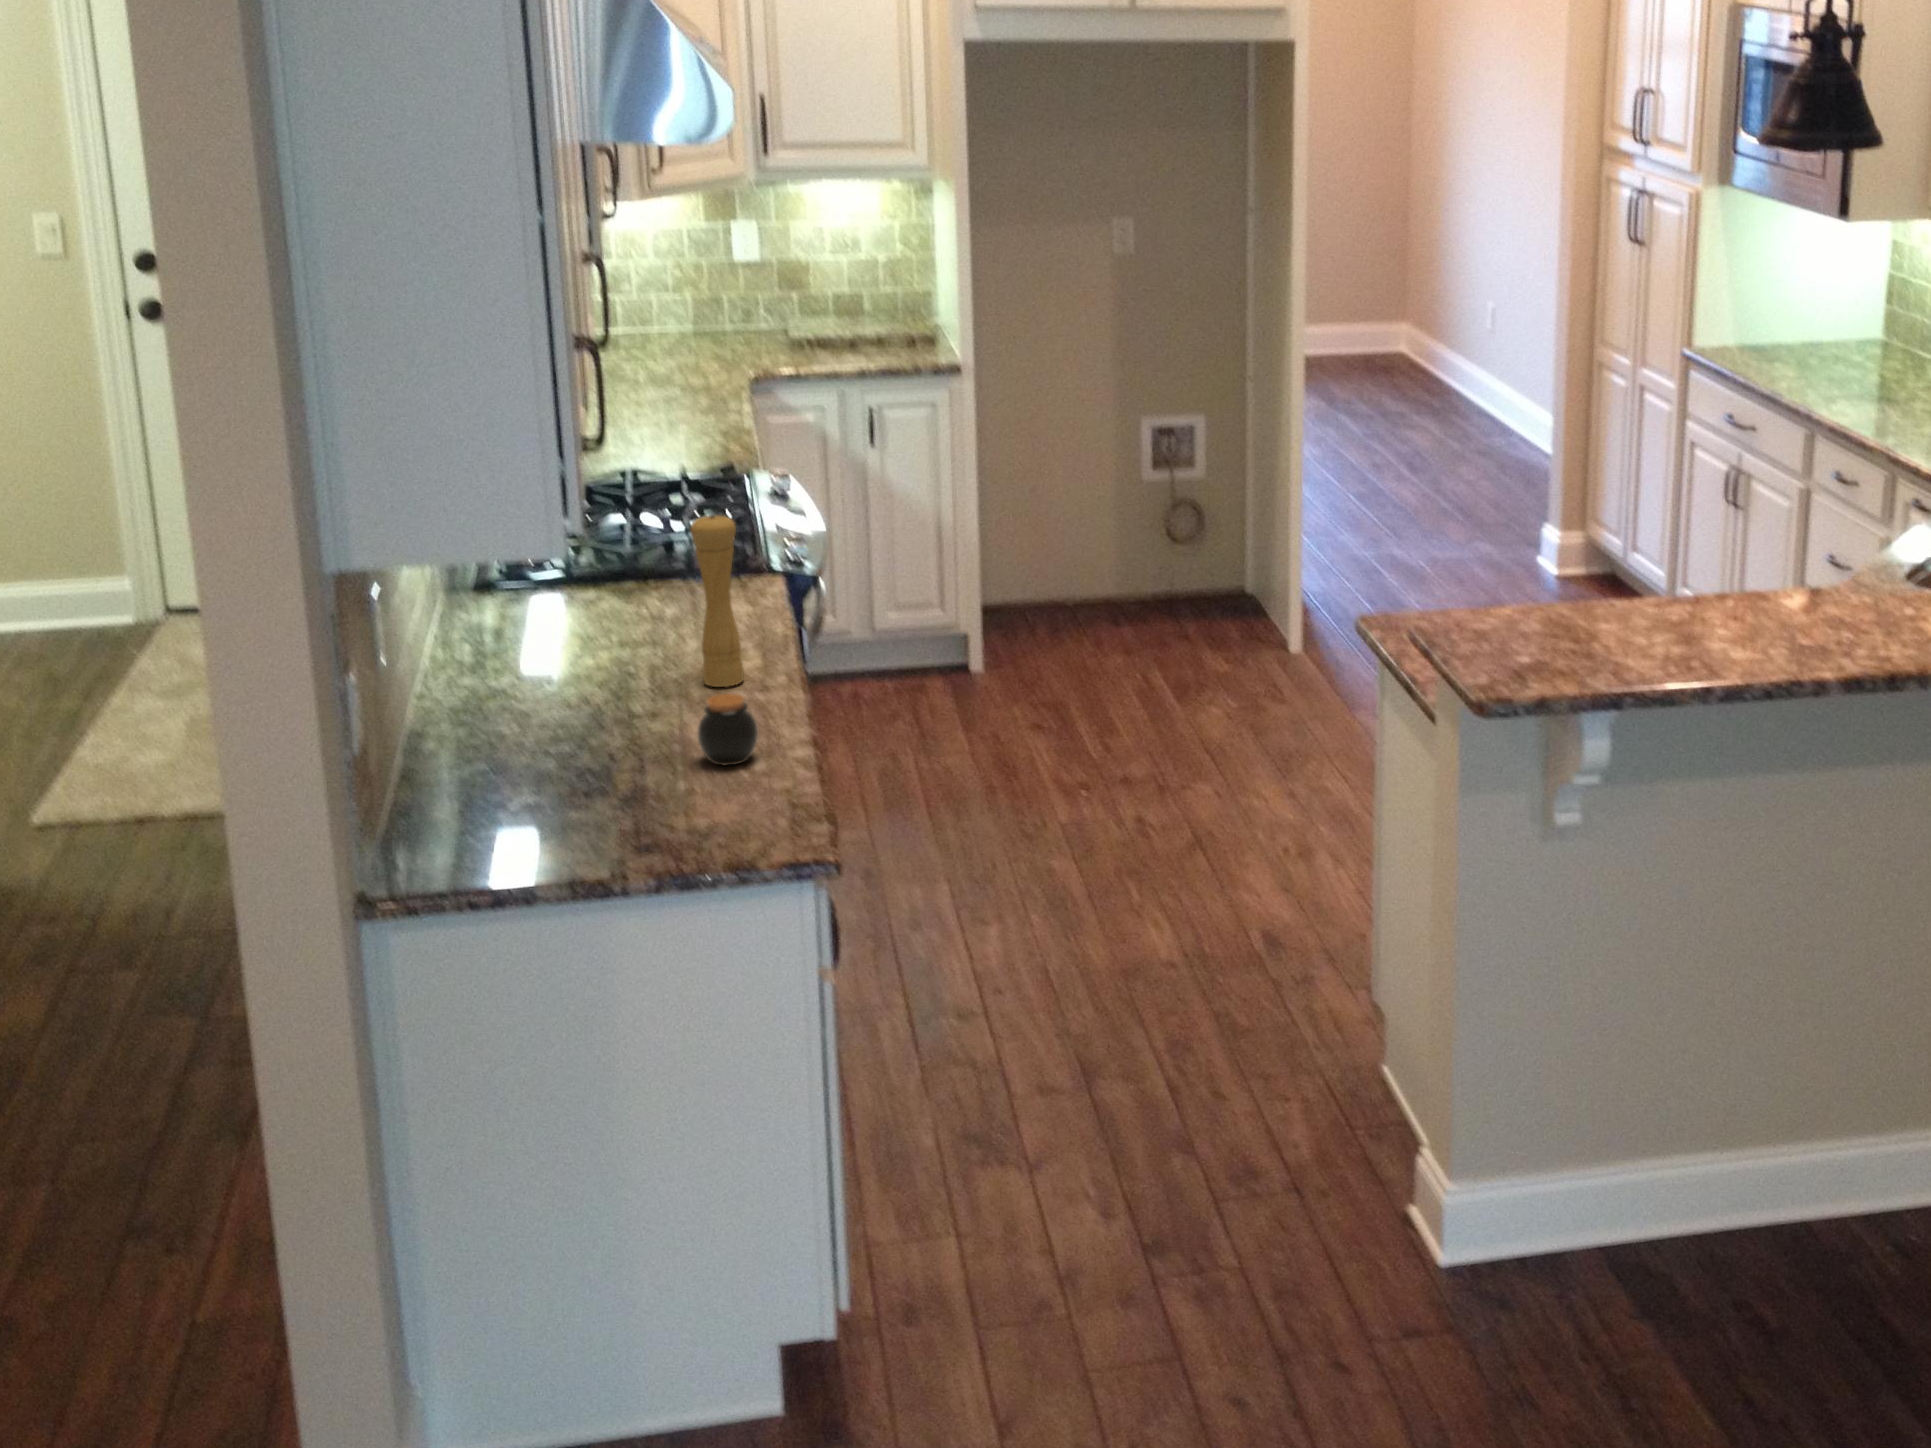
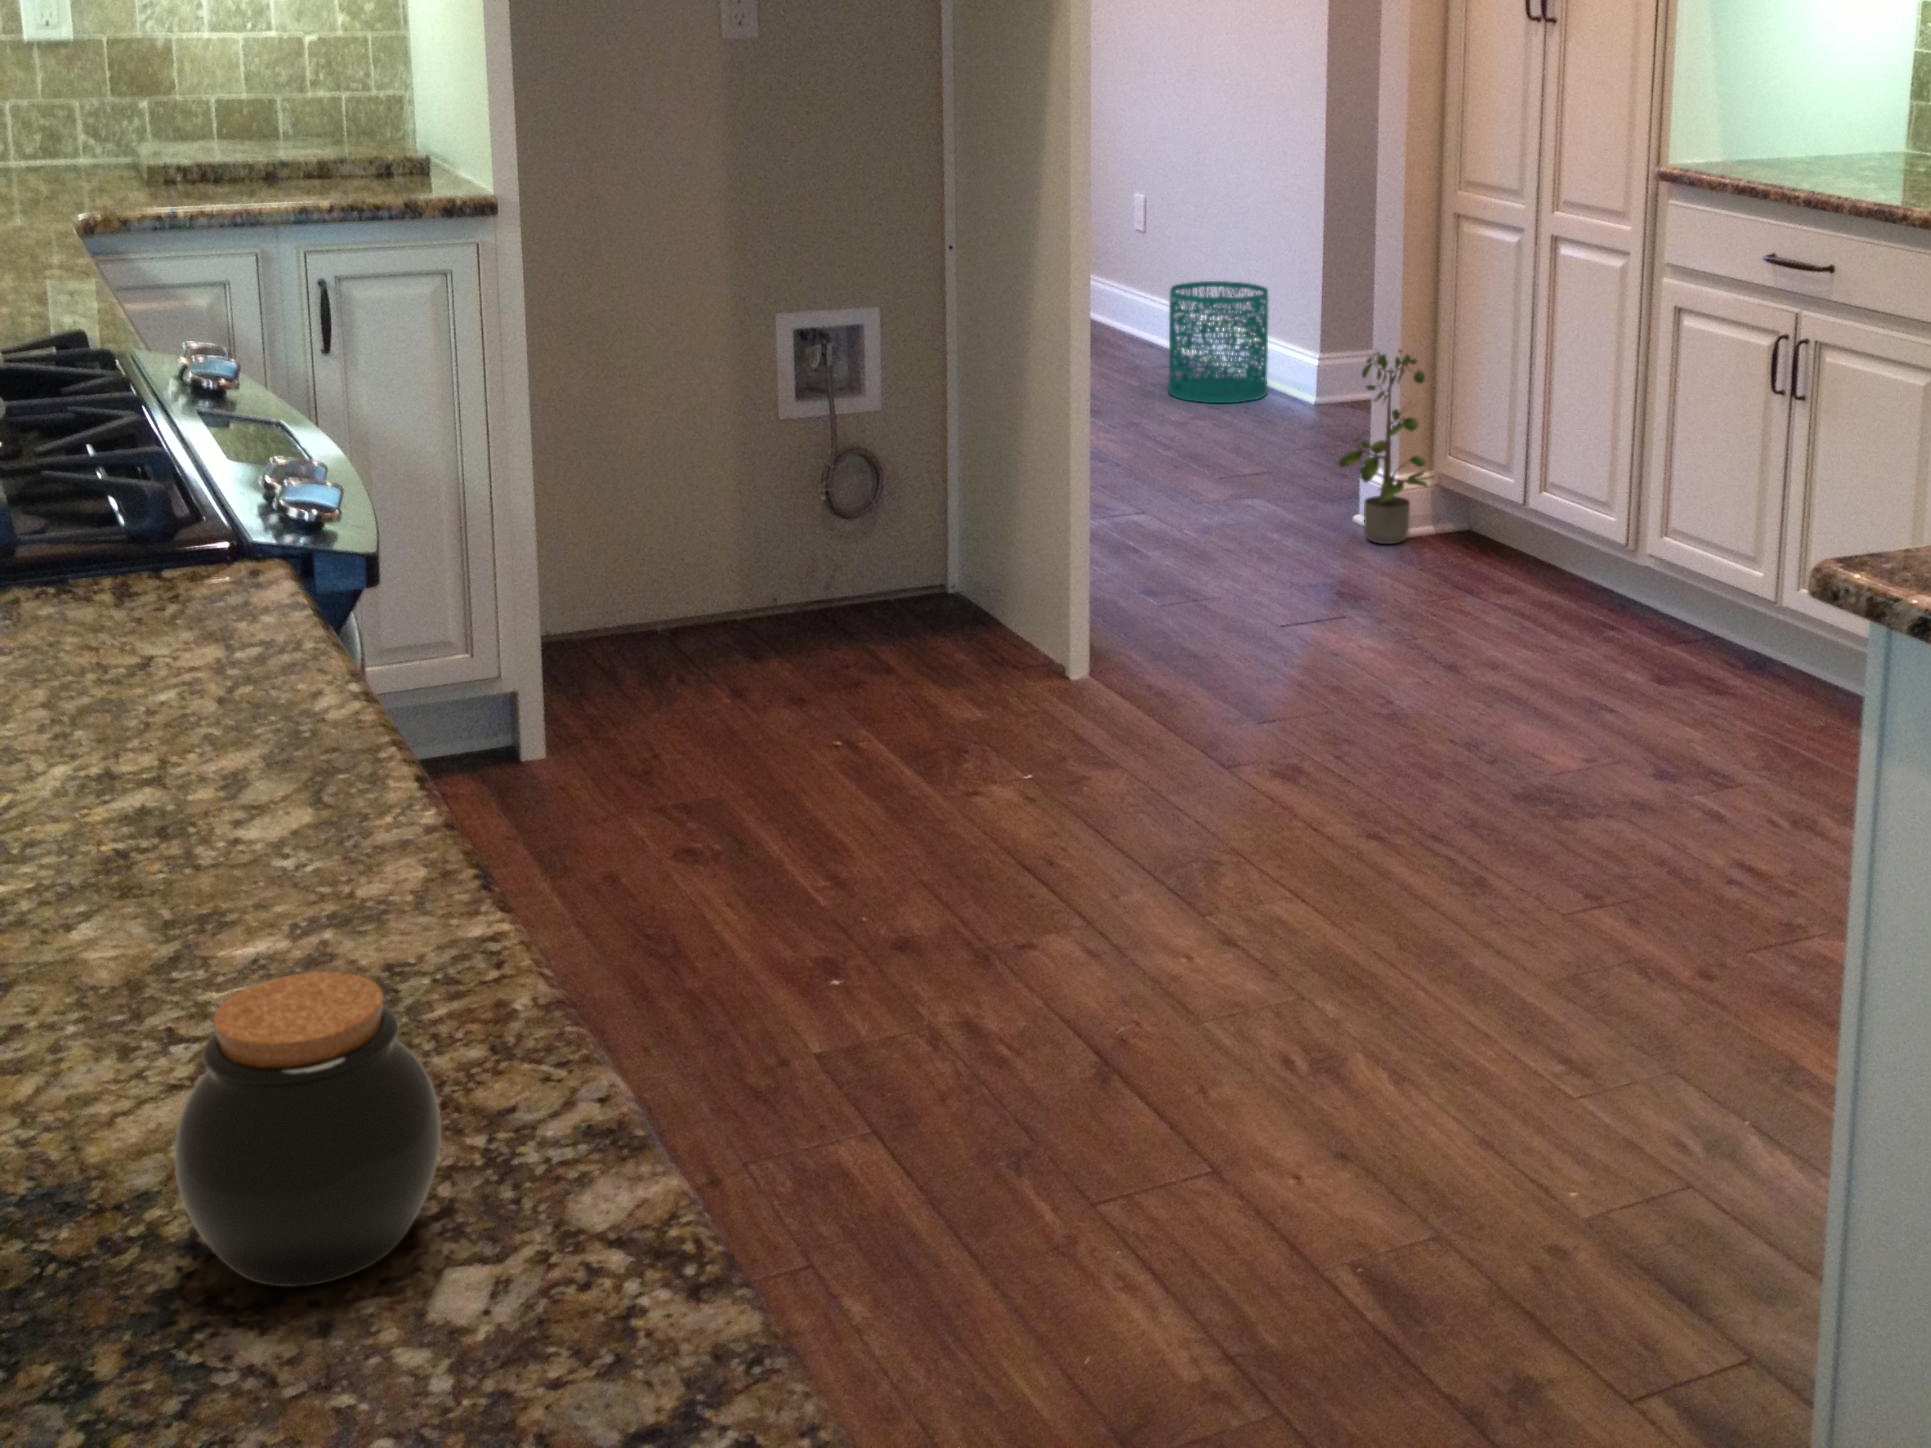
wastebasket: none [1473,380,1546,469] -> present [1169,281,1268,403]
potted plant: none [1518,448,1574,579] -> present [1338,350,1427,544]
pepper mill: present [690,515,744,687] -> none [61,316,268,914]

